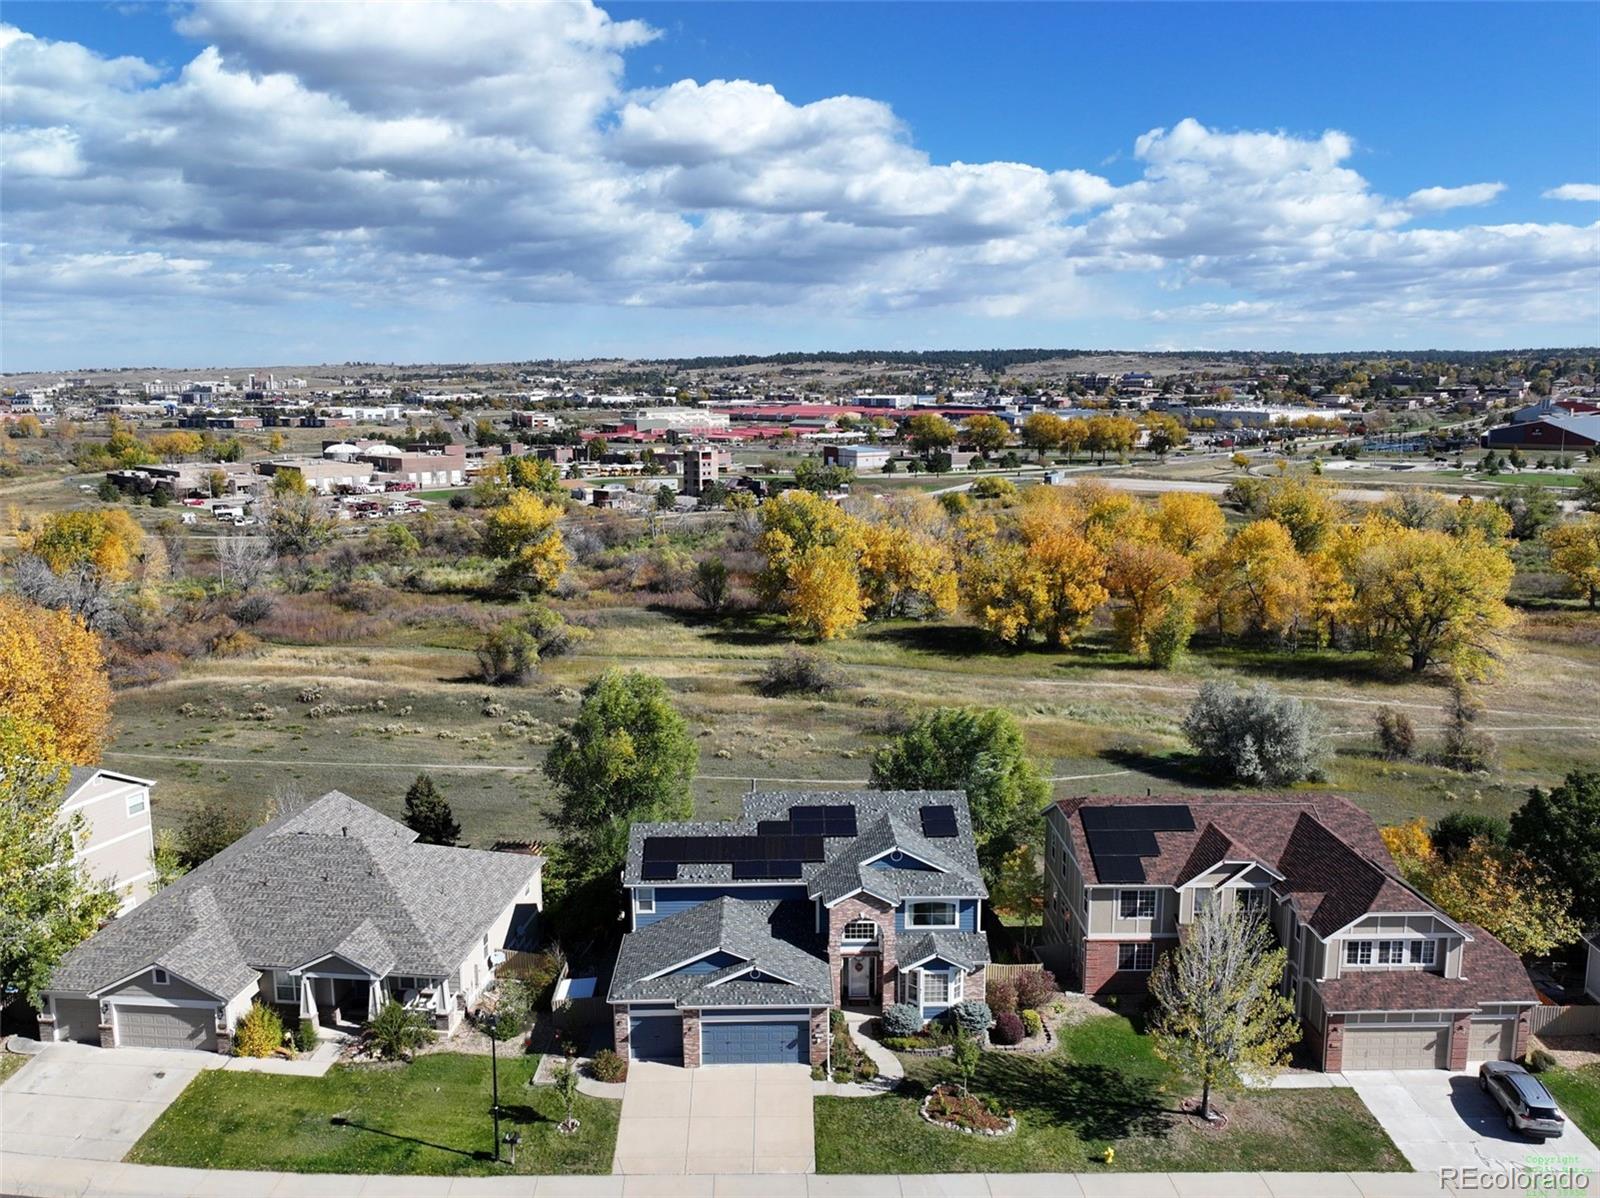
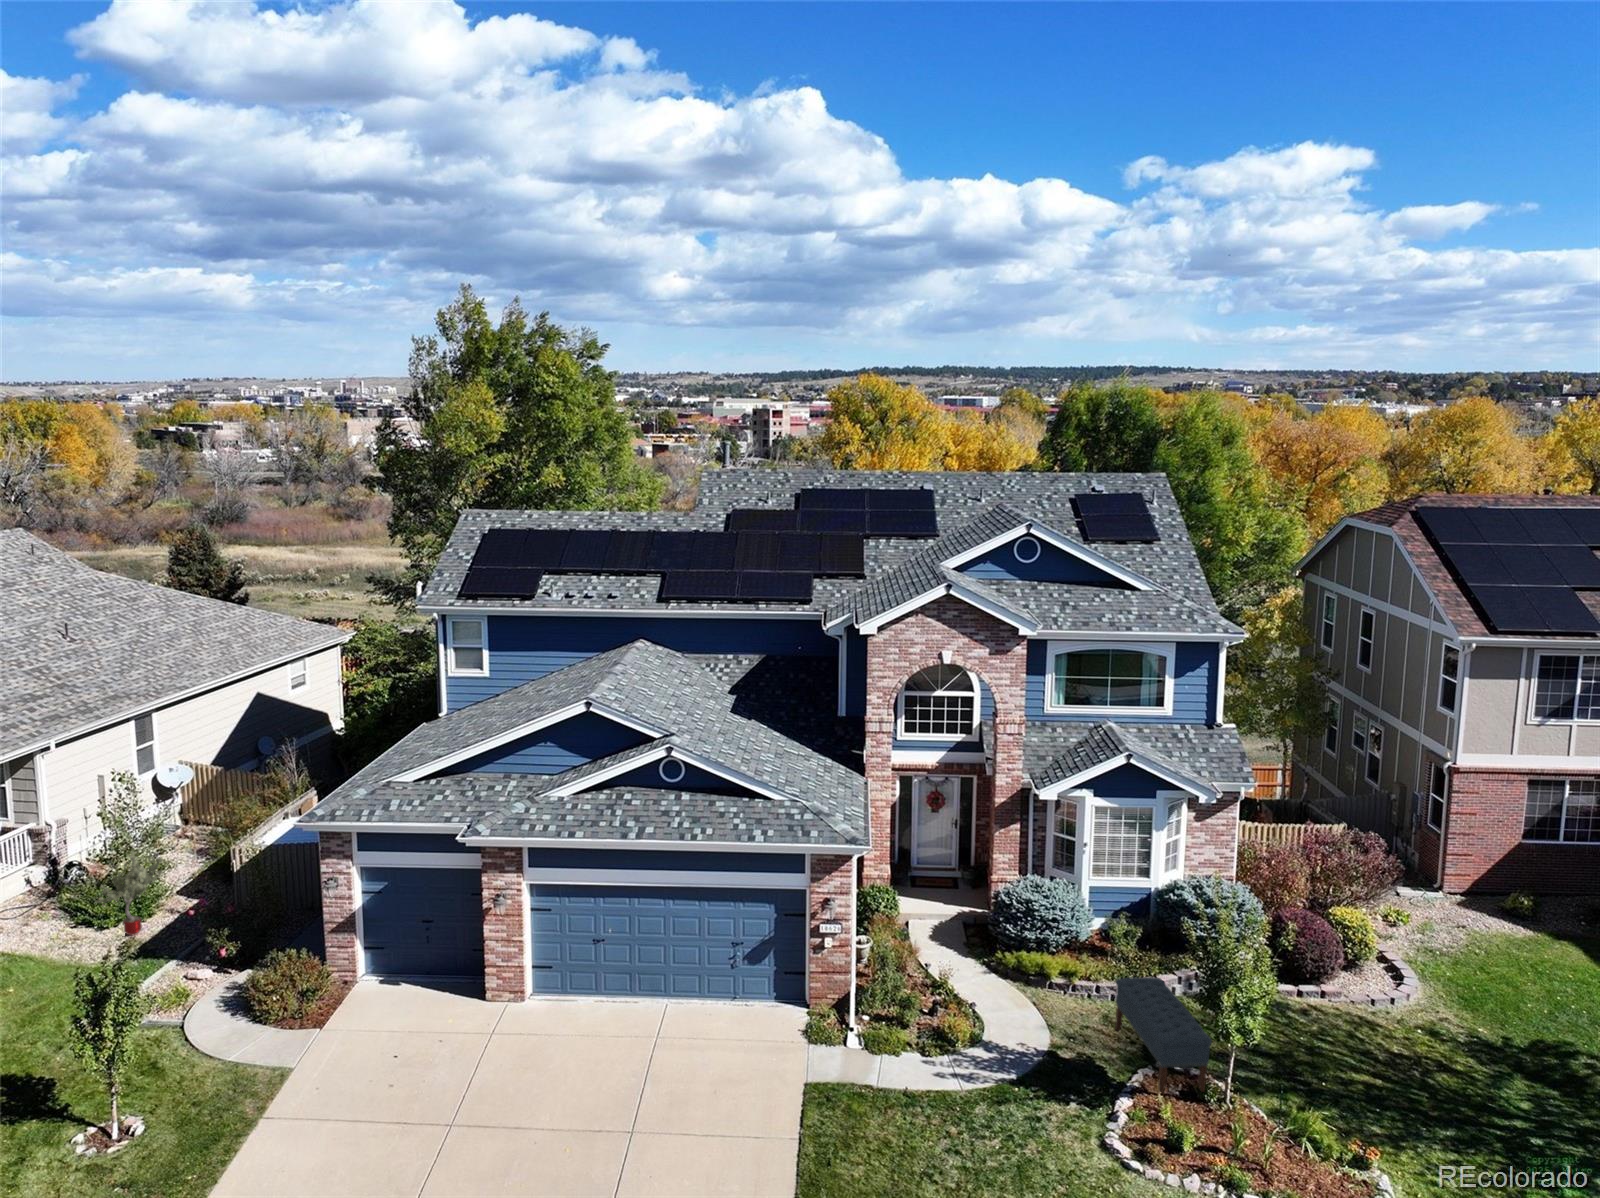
bench: none [930,1049,960,1094] -> present [1115,977,1212,1093]

